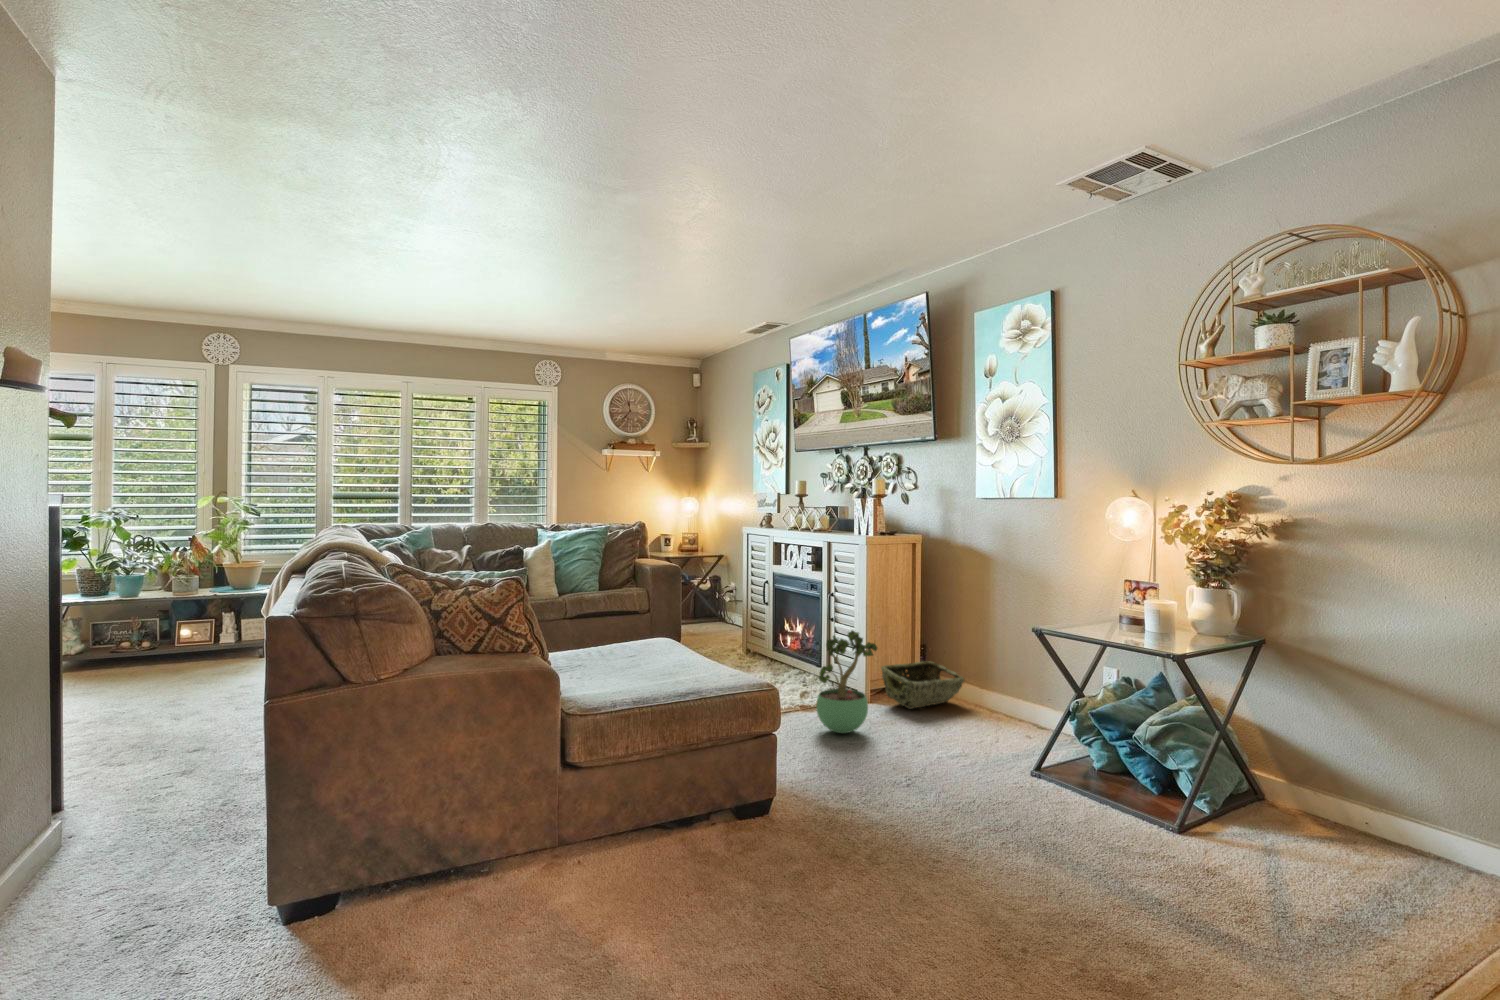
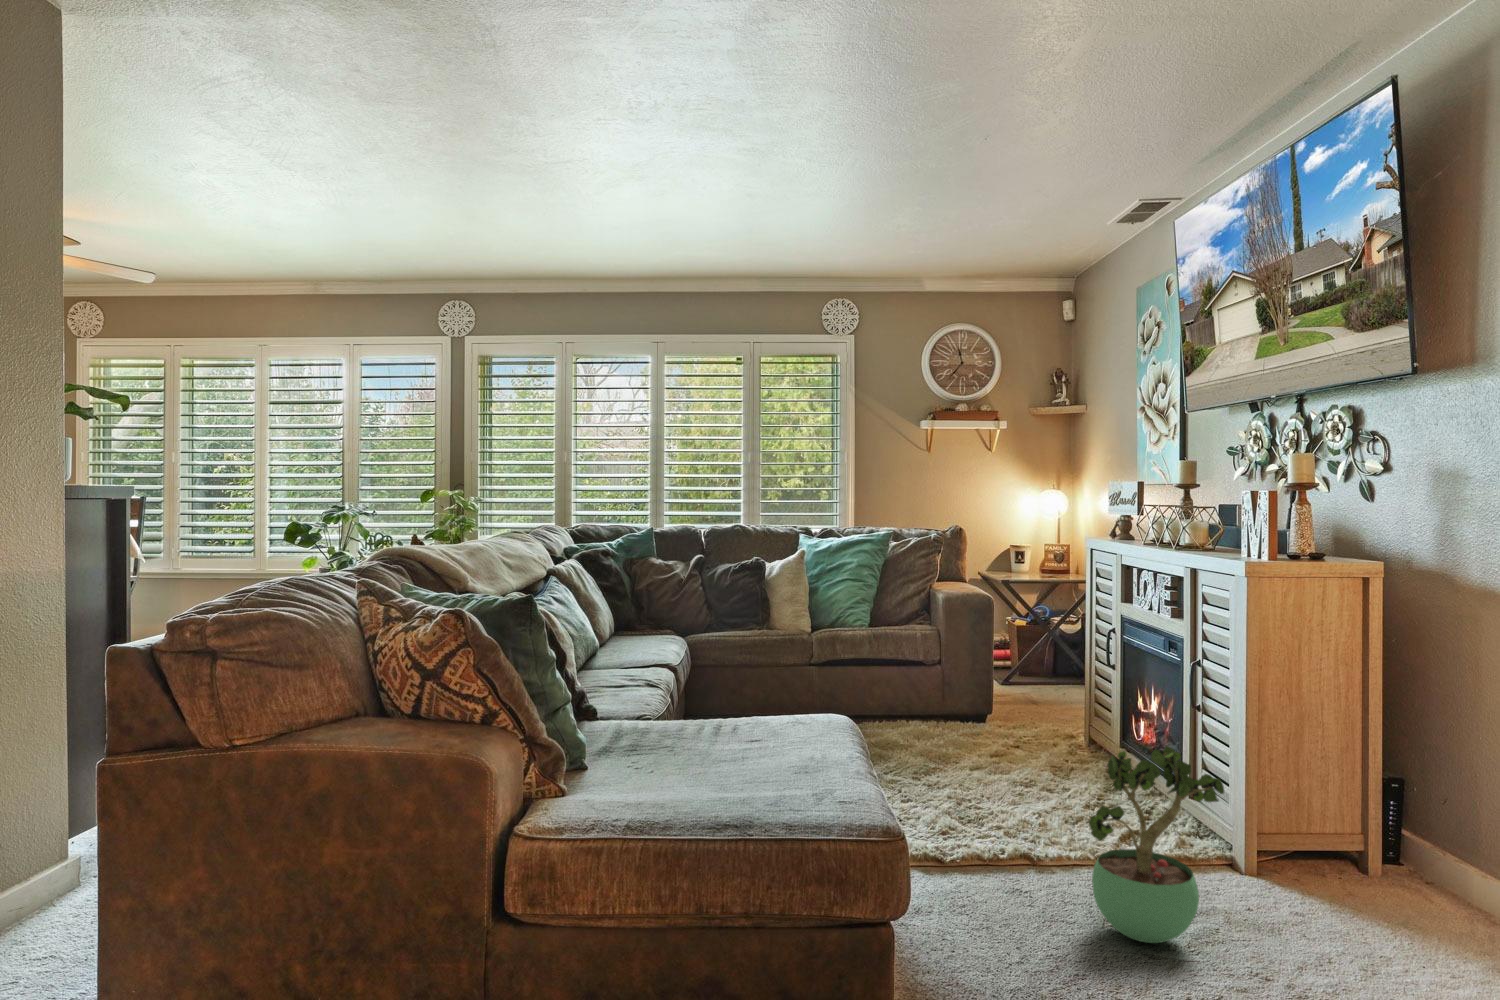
woven basket: present [881,661,965,709] -> none [1272,817,1477,918]

